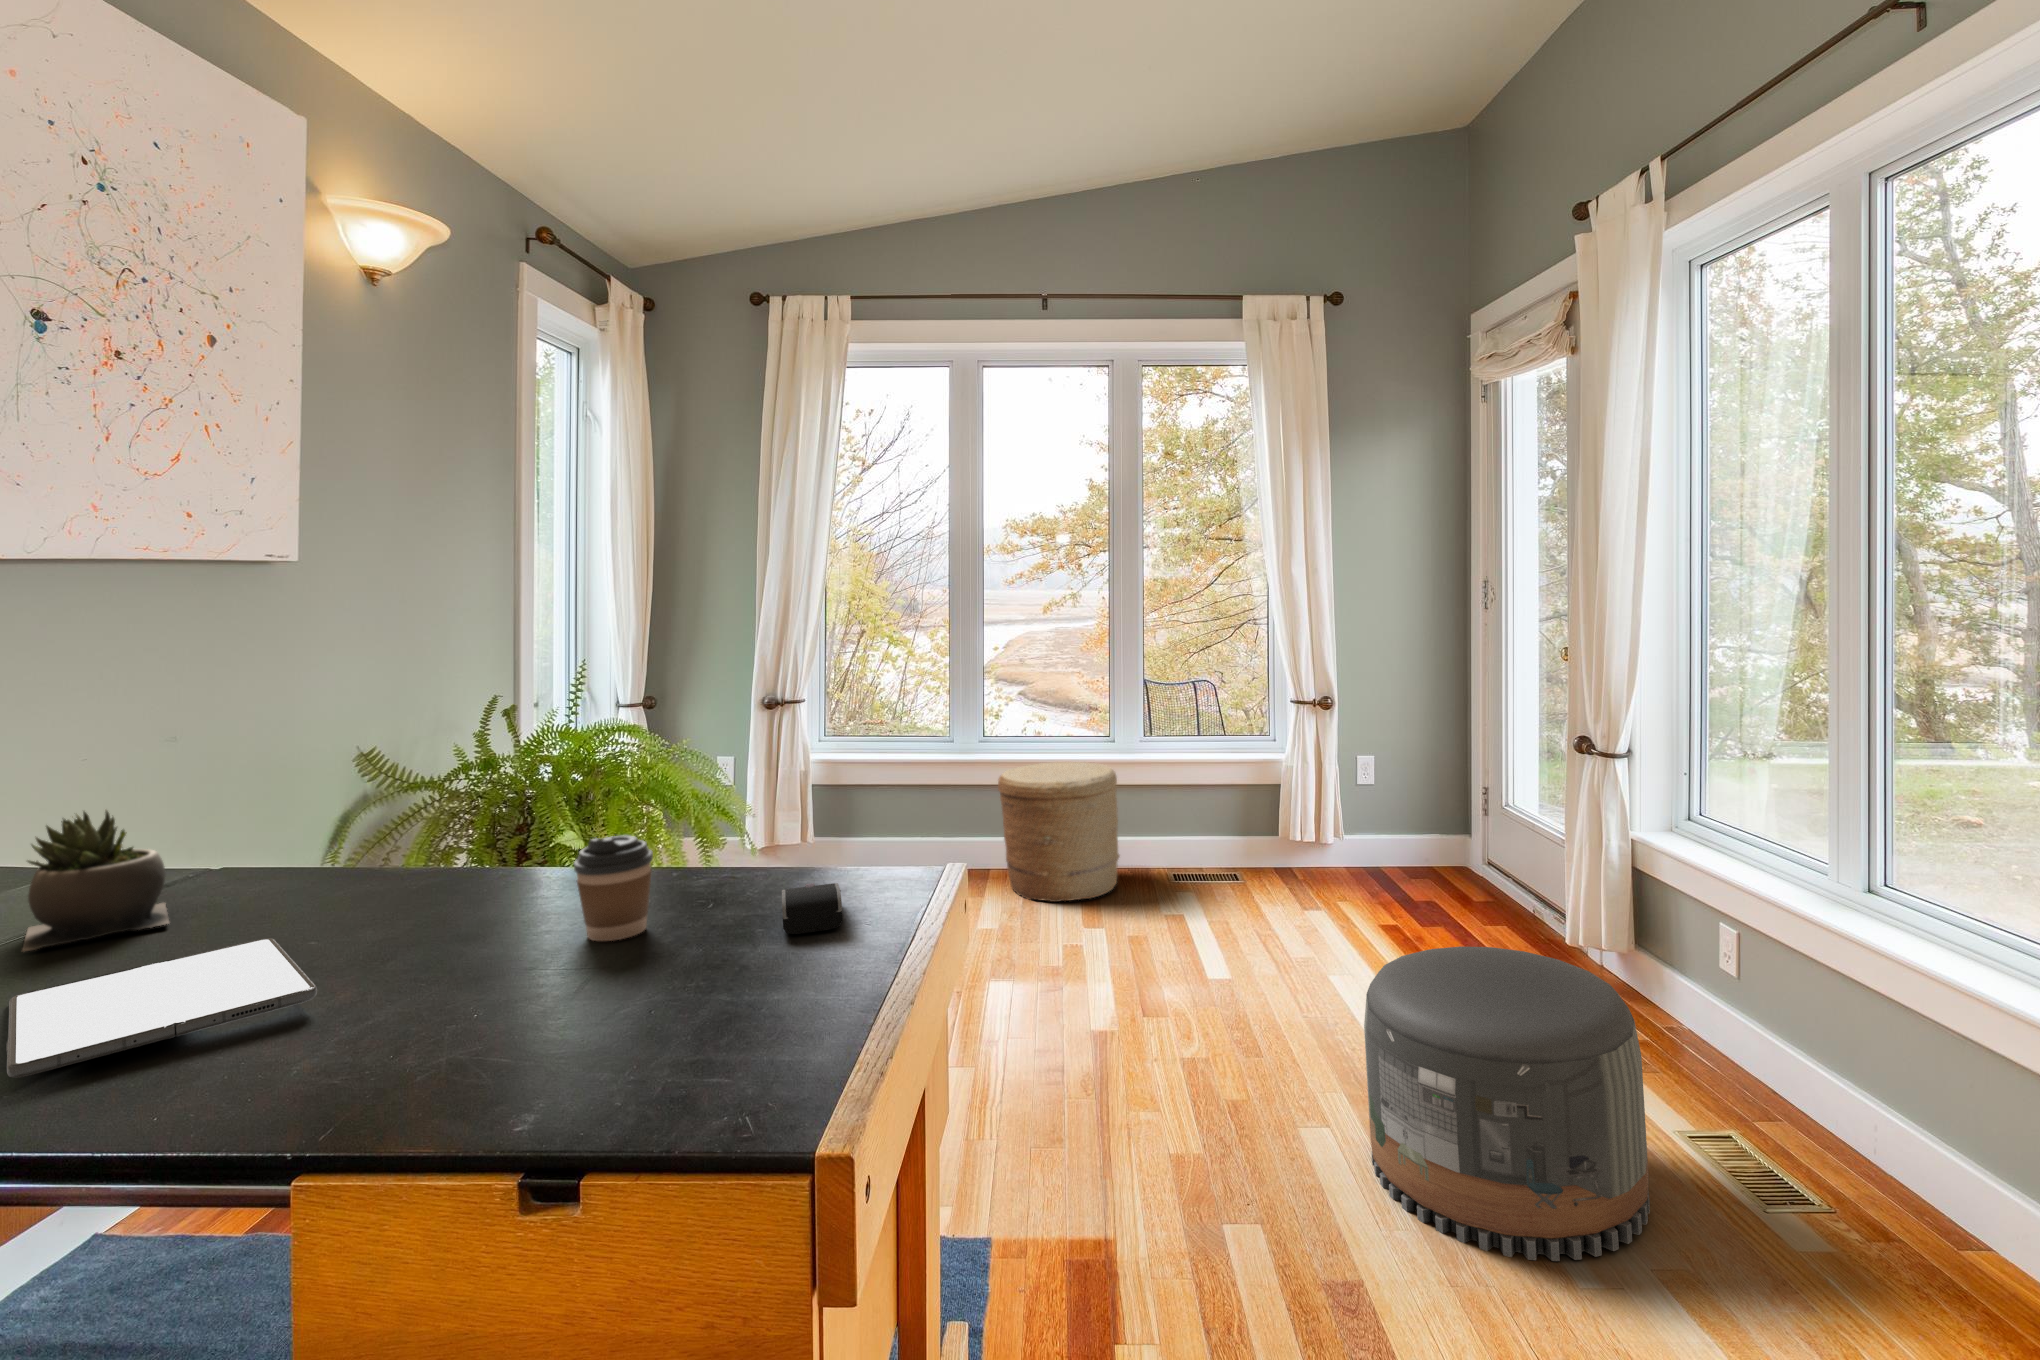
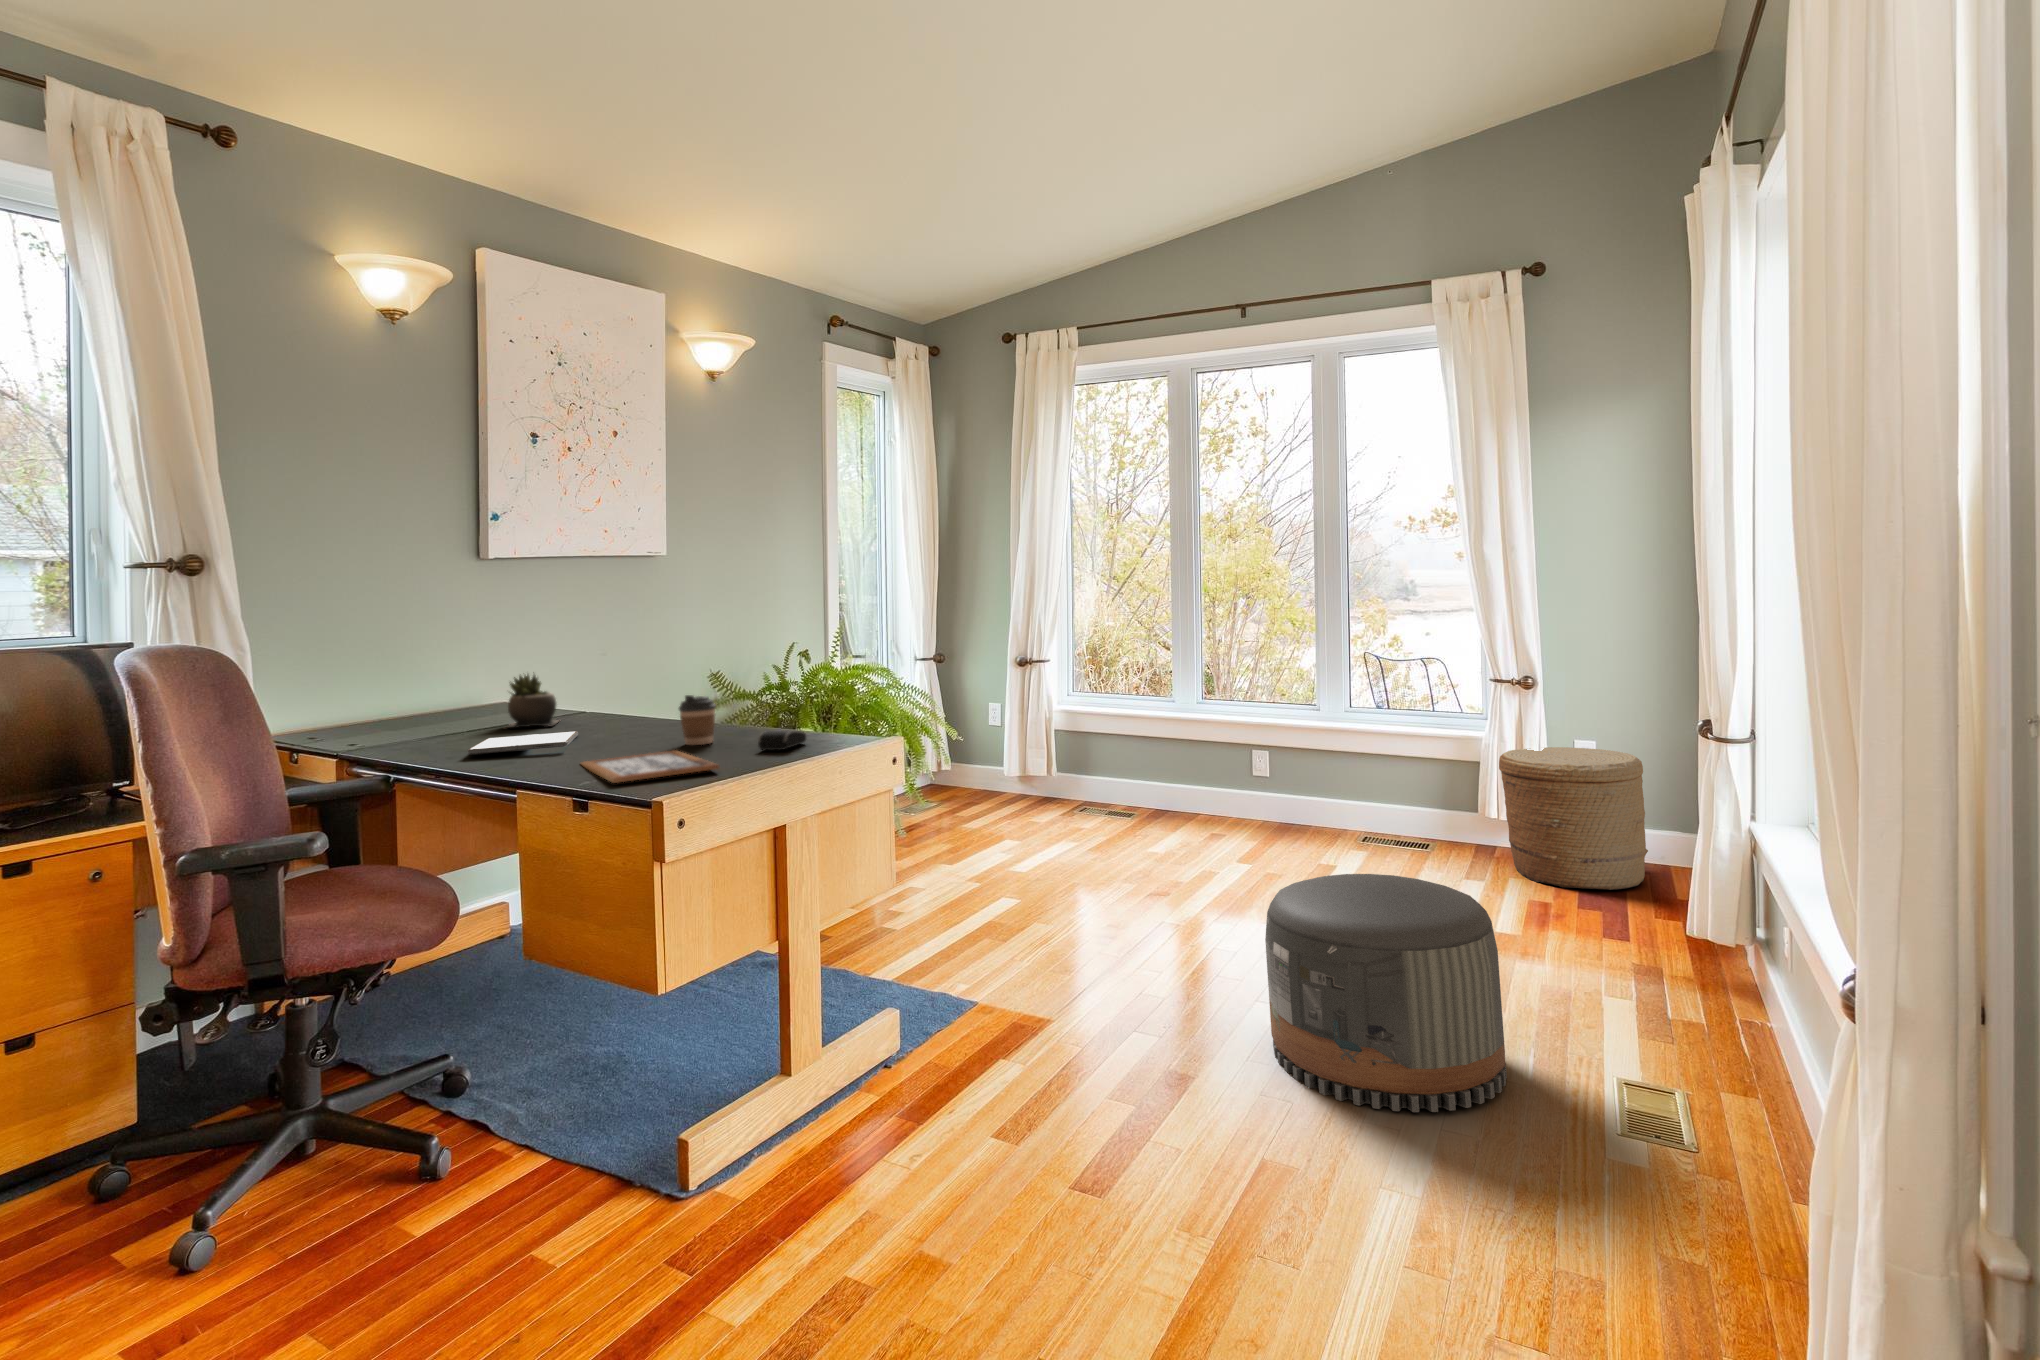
woven basket: present [998,762,1119,902] -> present [1499,747,1648,890]
picture frame: none [409,963,816,1119] -> present [581,750,719,783]

